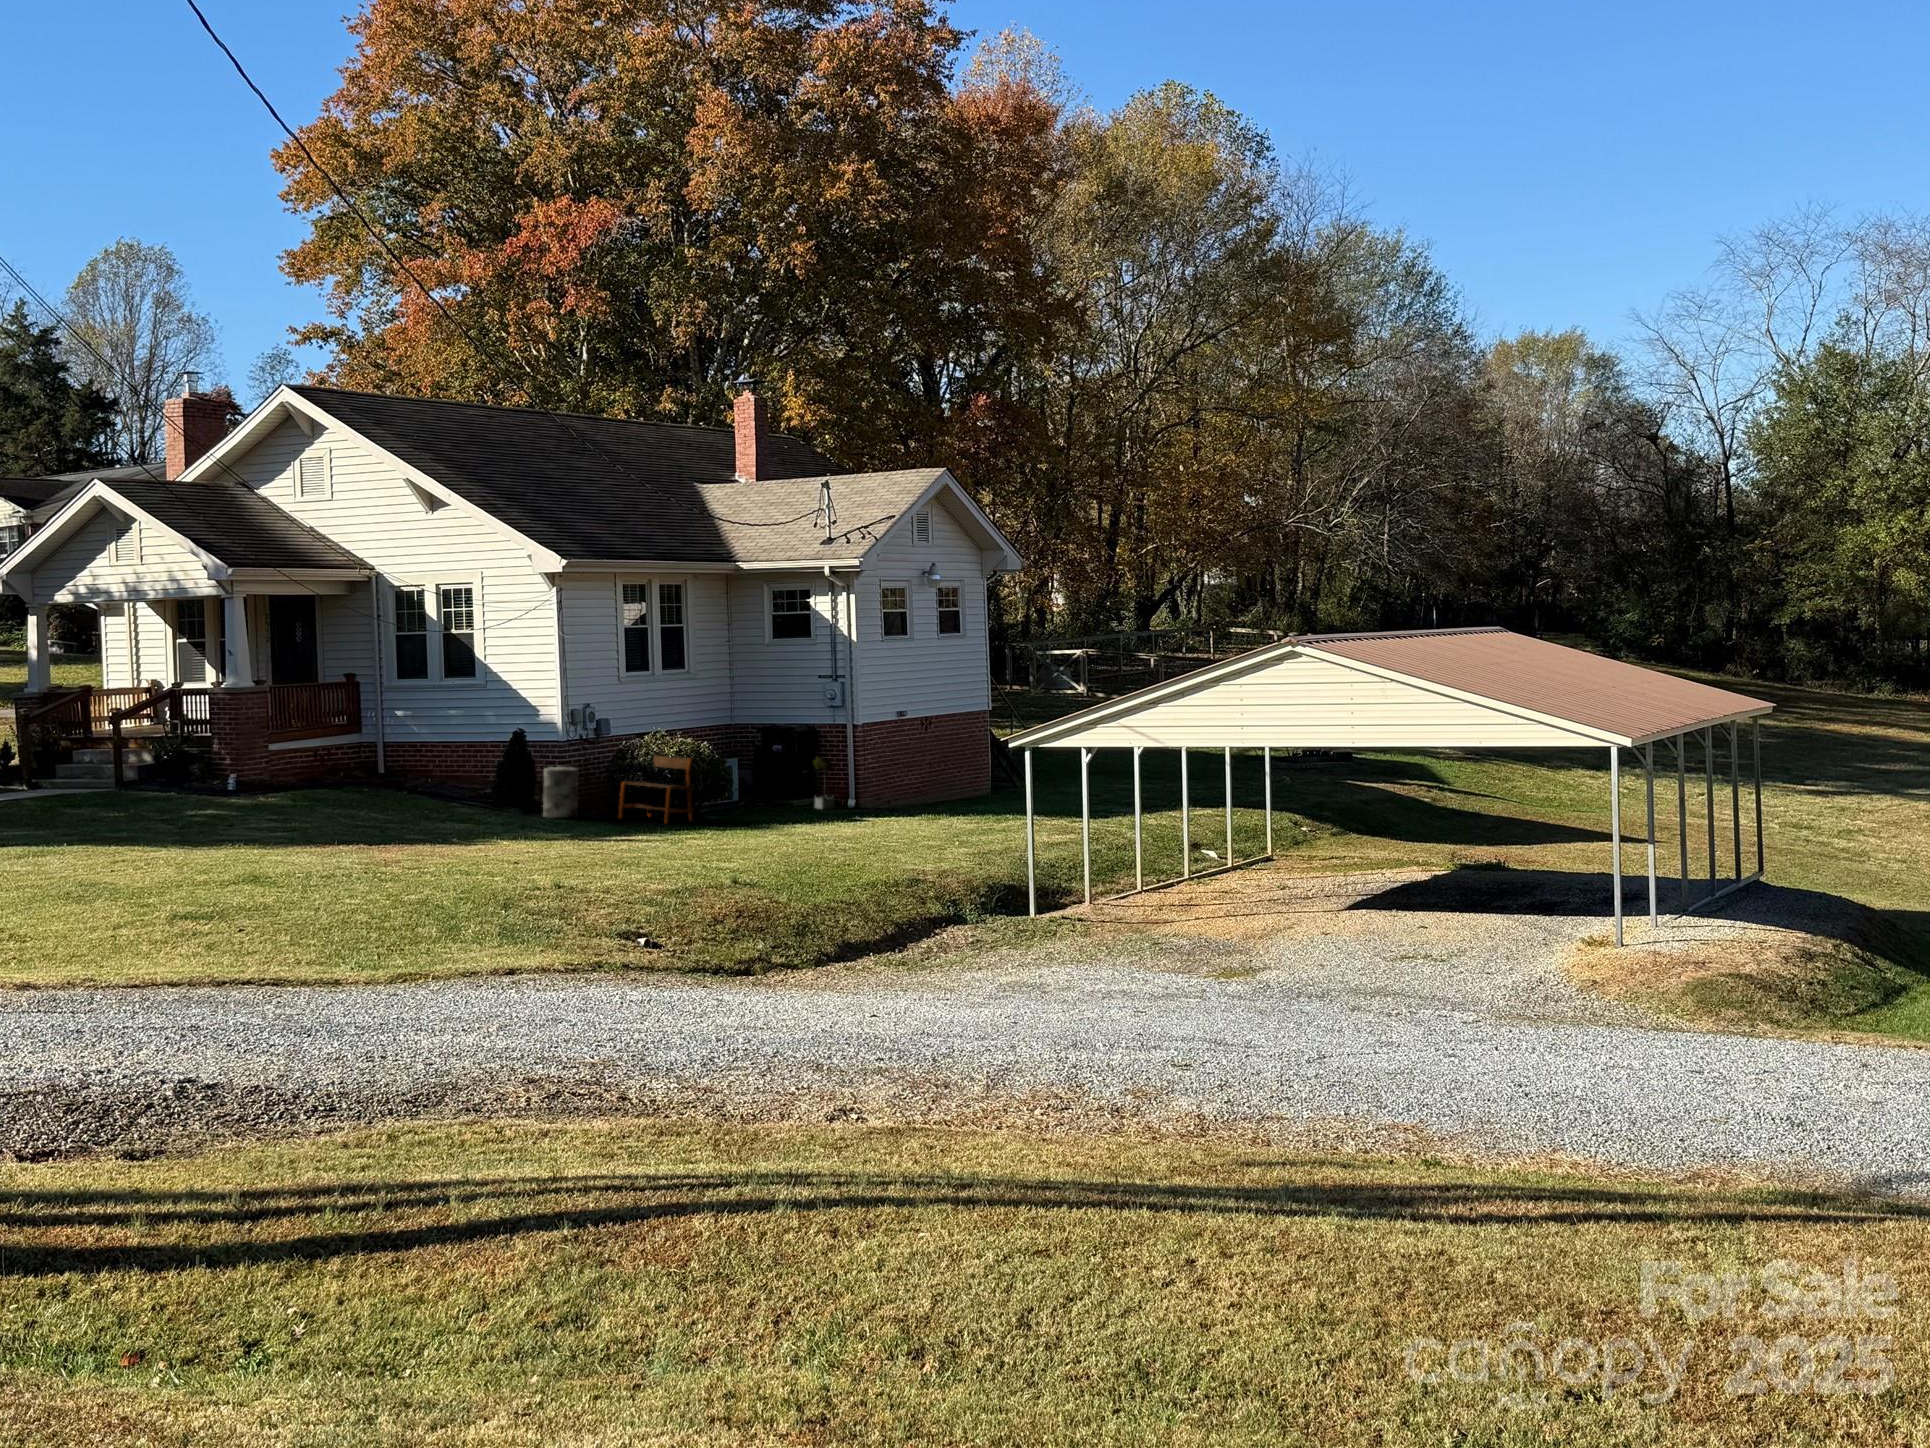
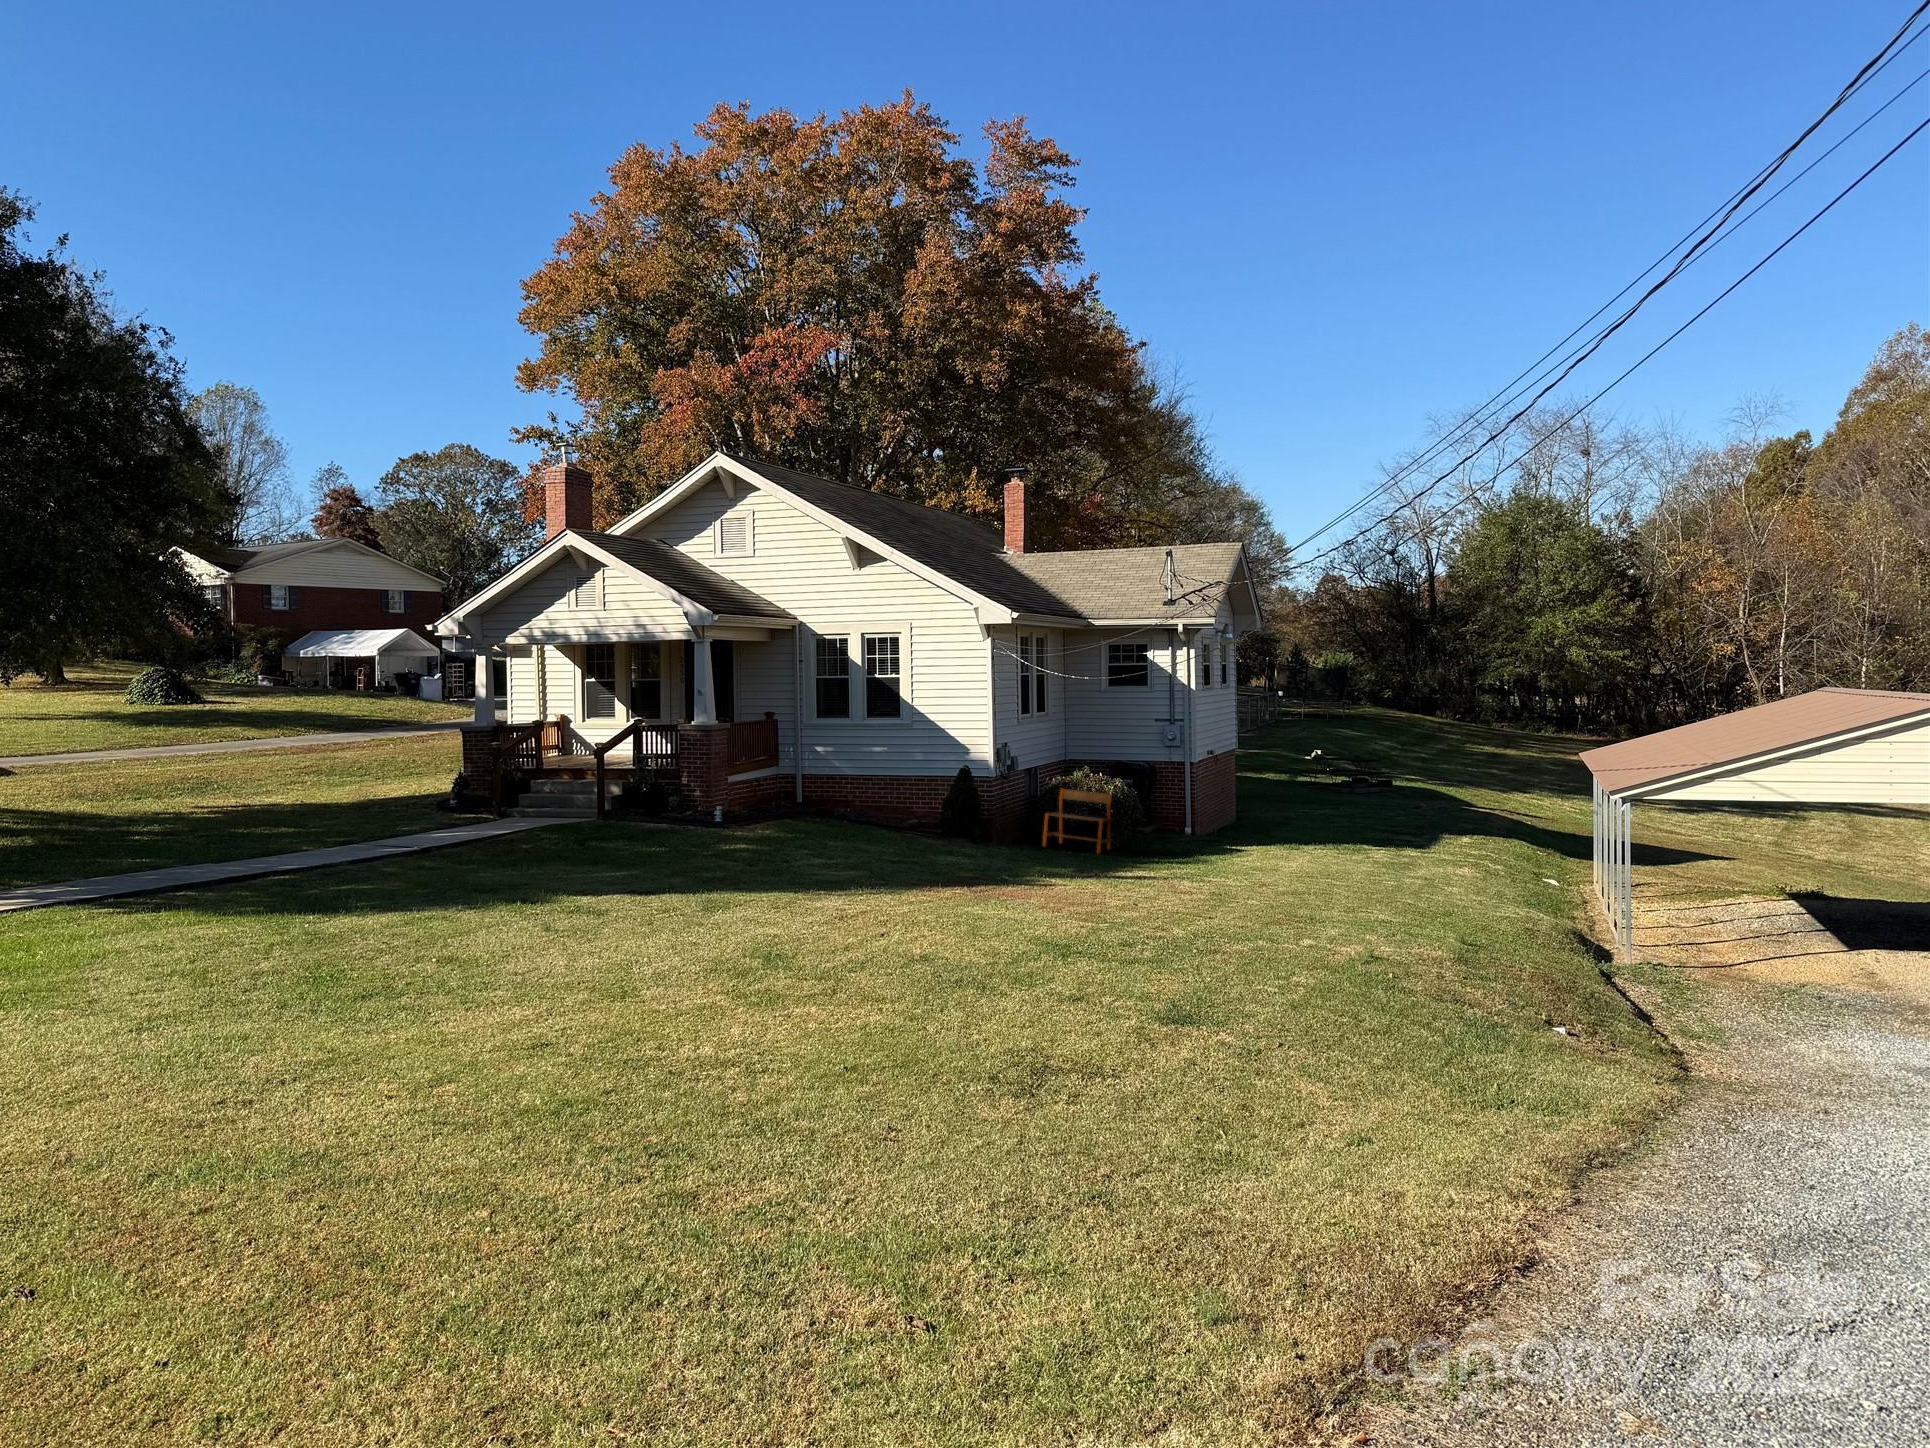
potted tree: present [814,757,834,809] -> none [1151,786,1170,832]
trash can: present [543,766,579,818] -> none [977,799,1010,847]

